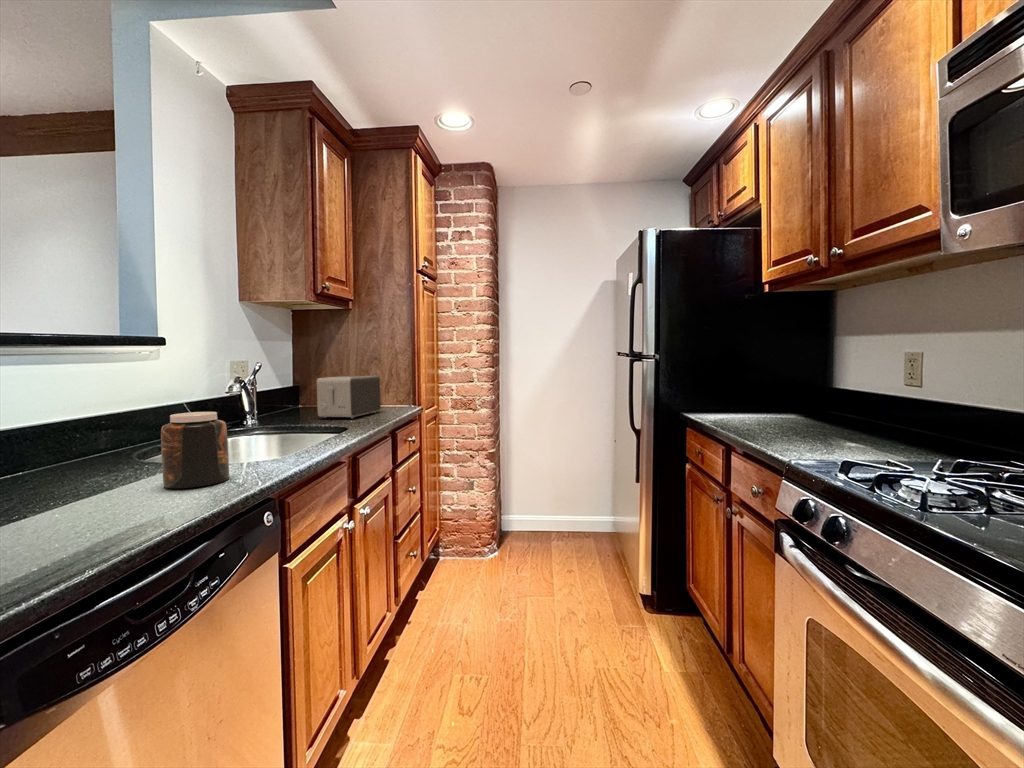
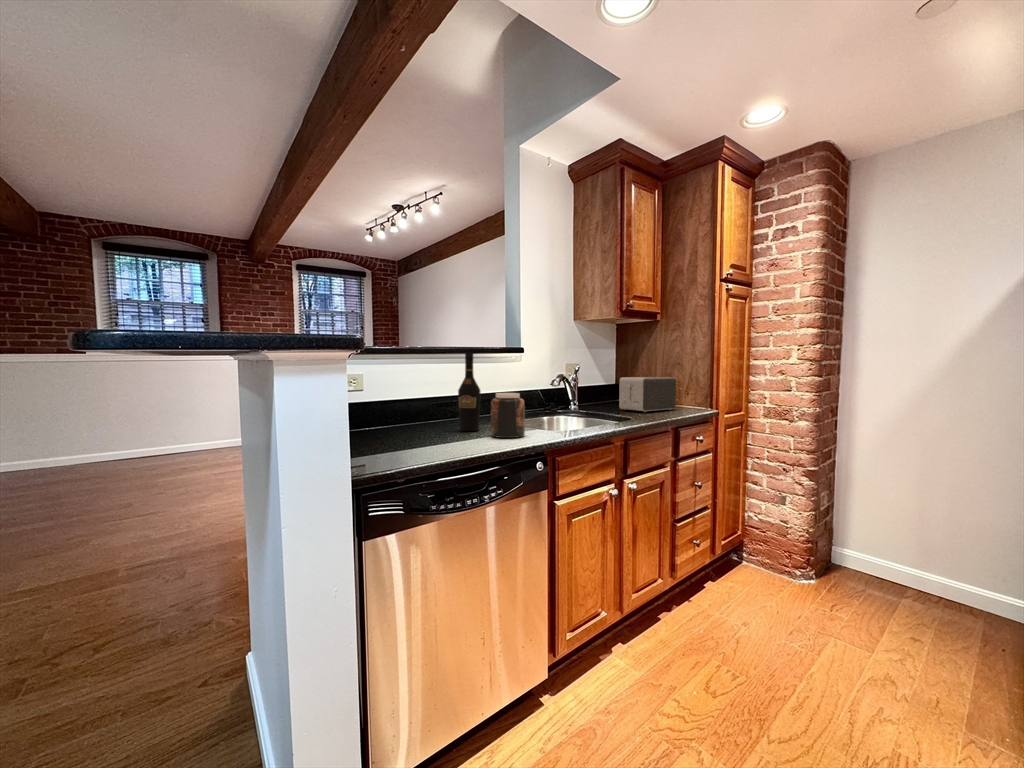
wine bottle: none [71,346,125,488] -> present [458,352,481,431]

